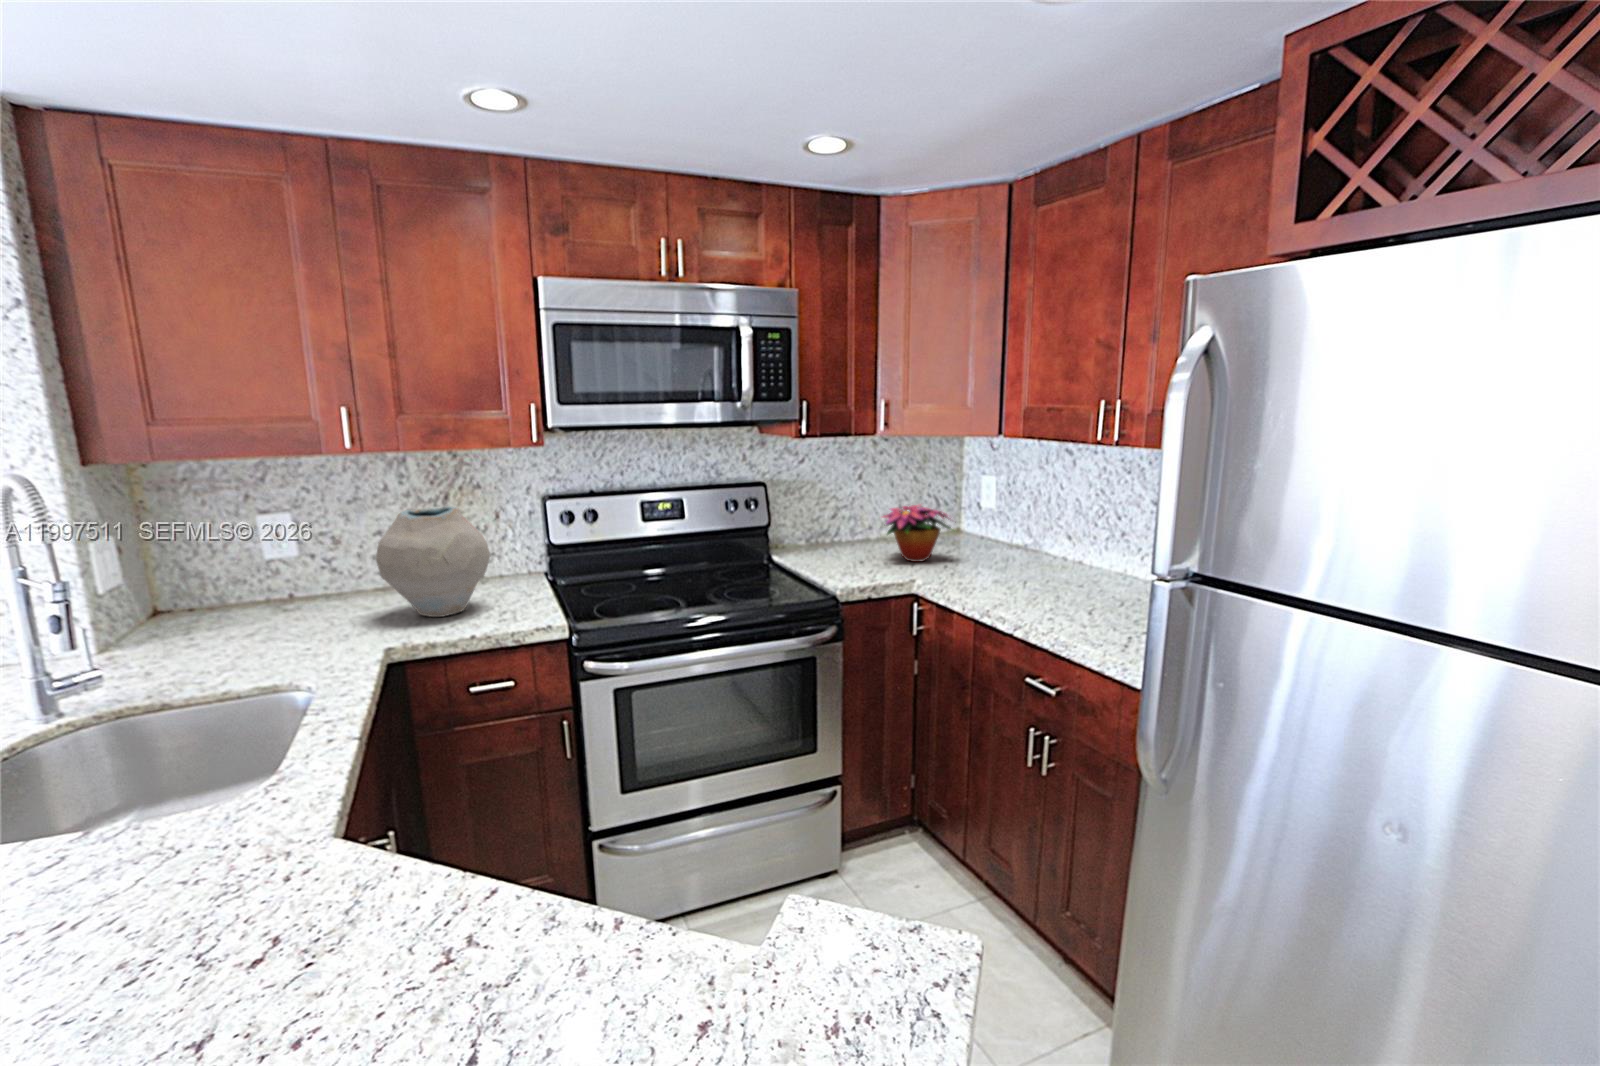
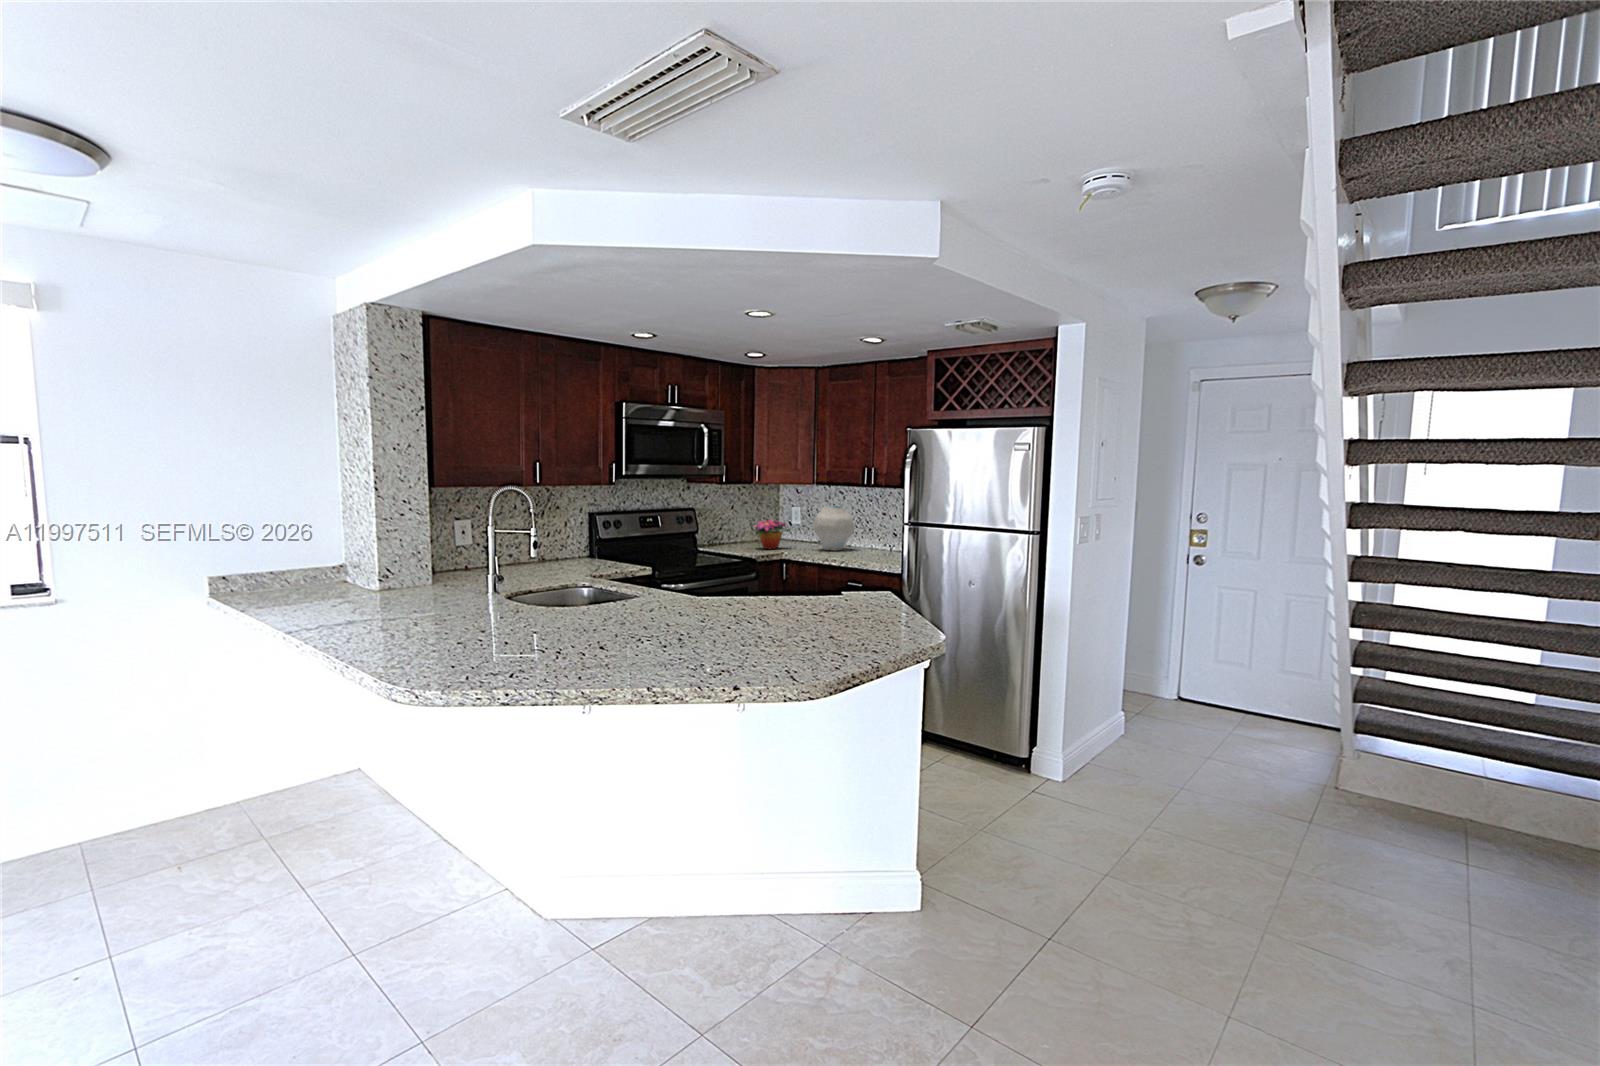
vase: present [376,507,490,617] -> present [813,506,854,551]

